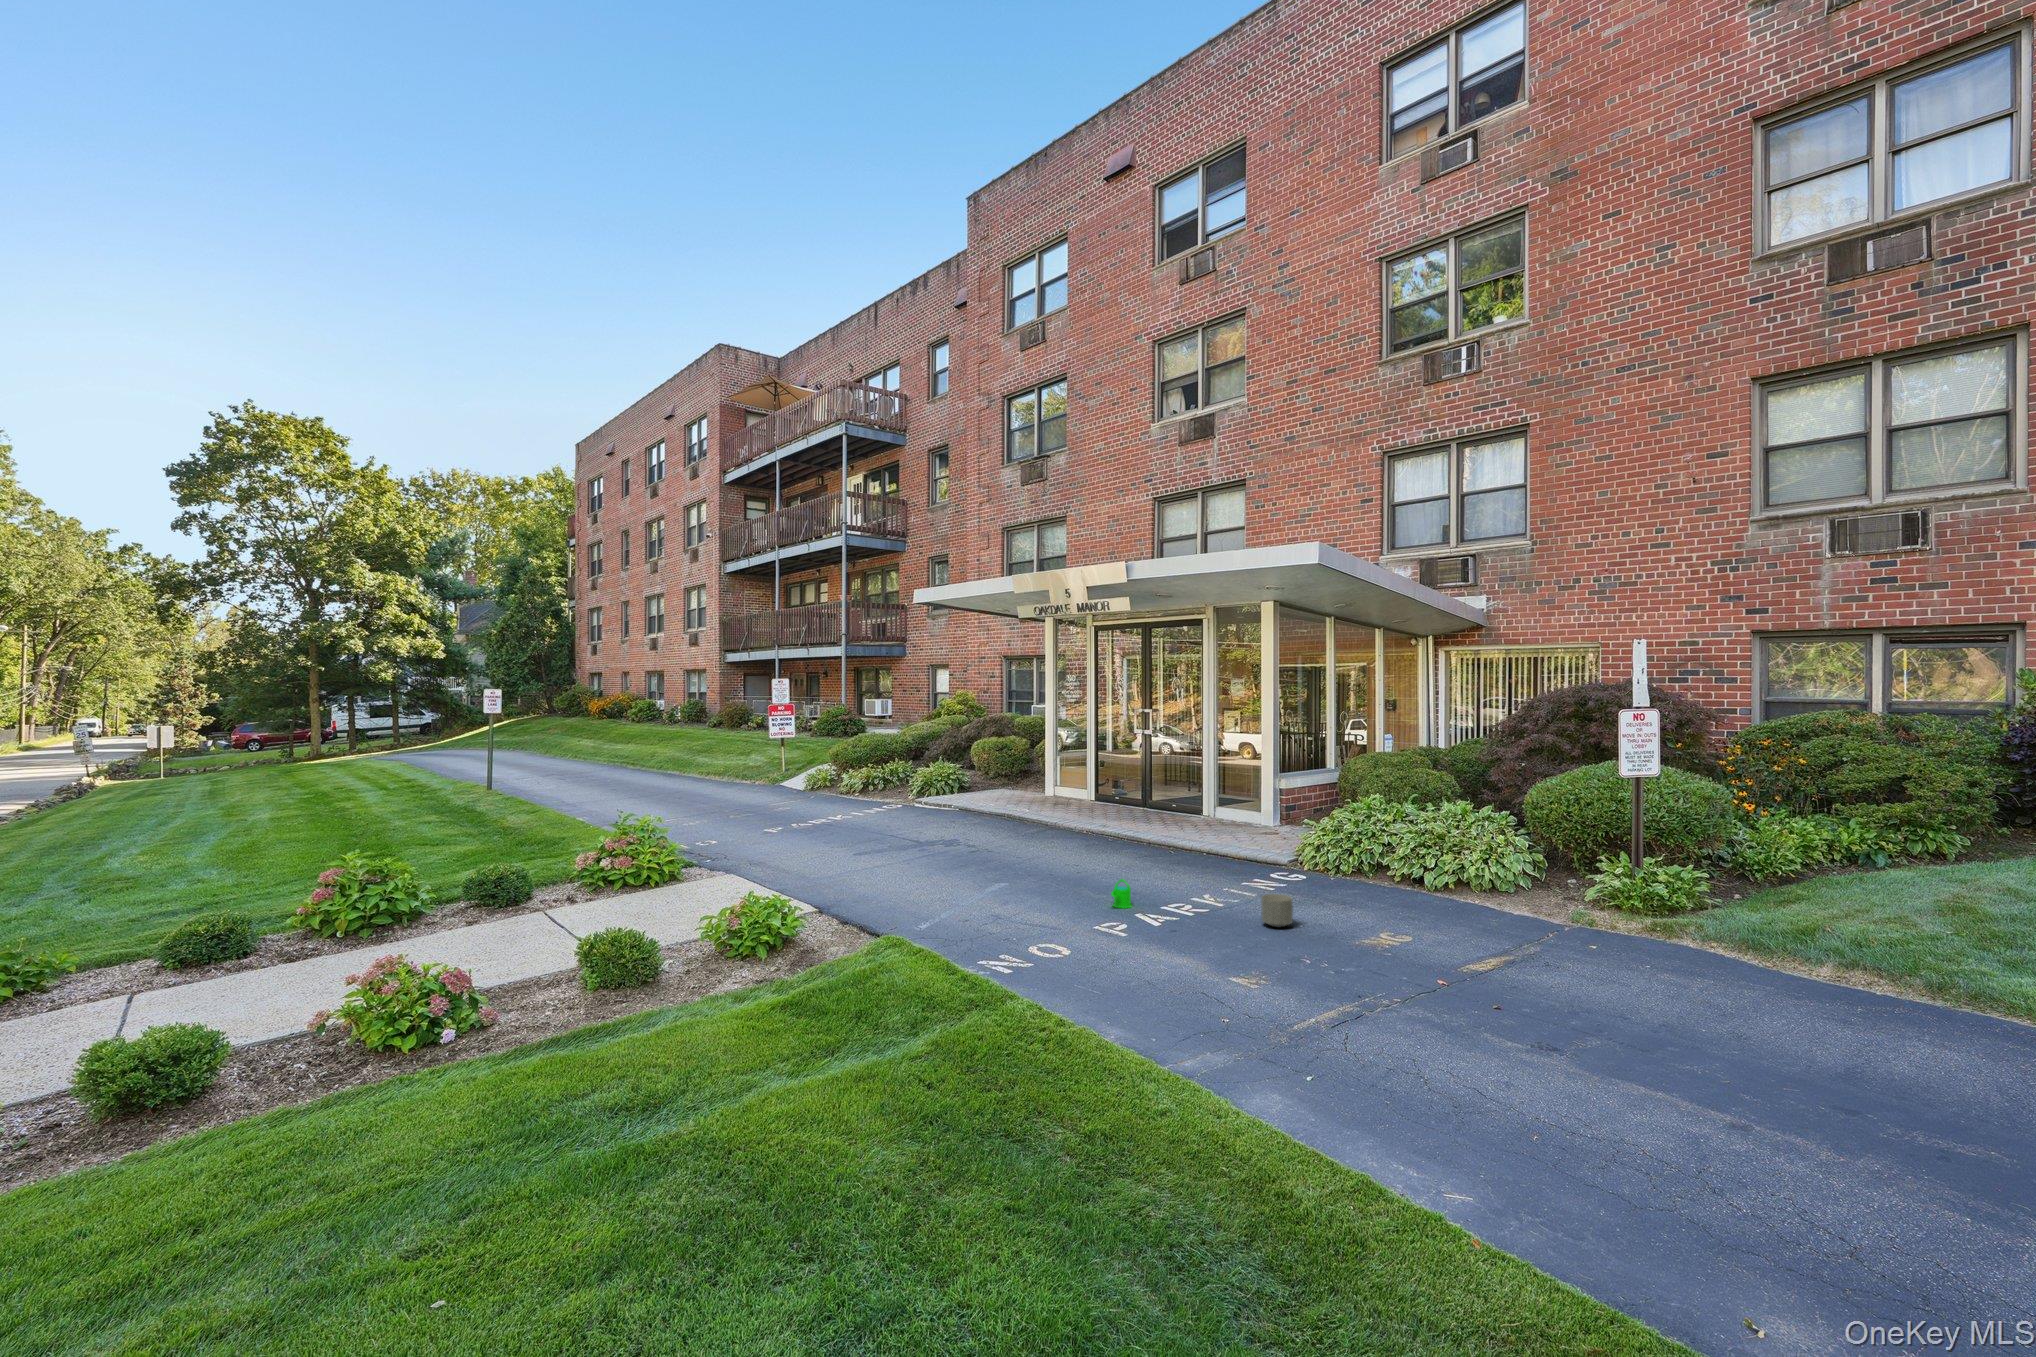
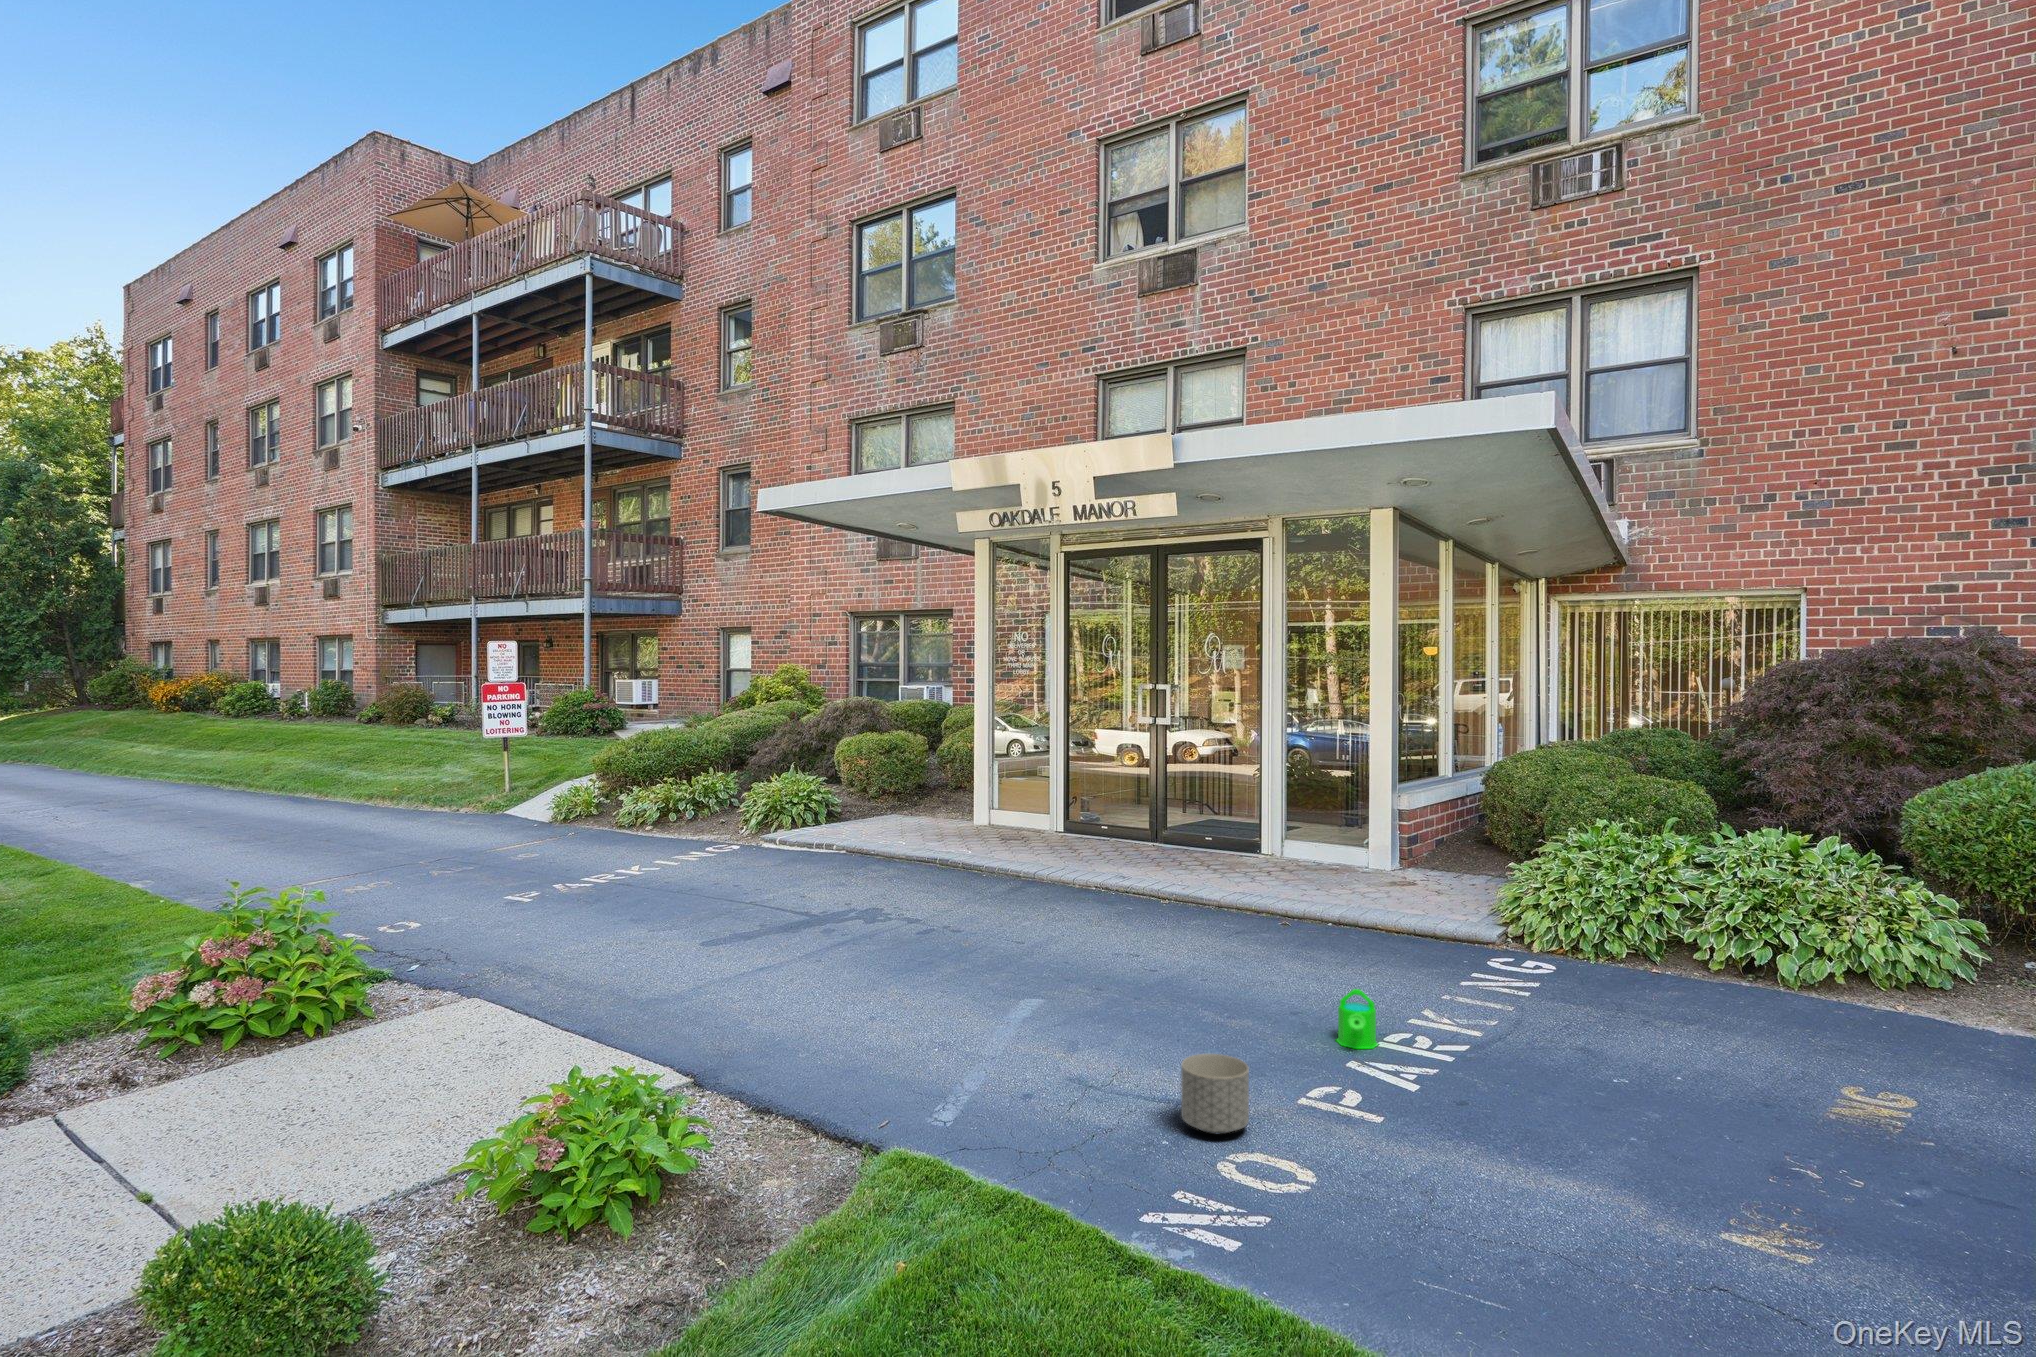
planter: present [1261,894,1293,928] -> present [1181,1054,1249,1134]

